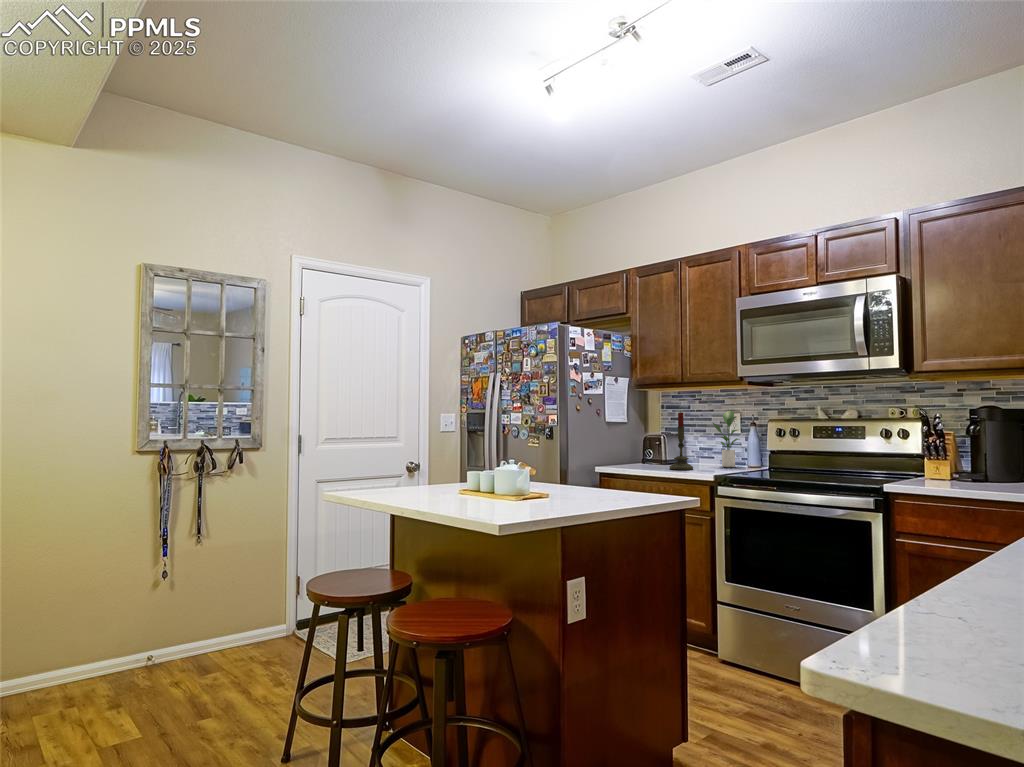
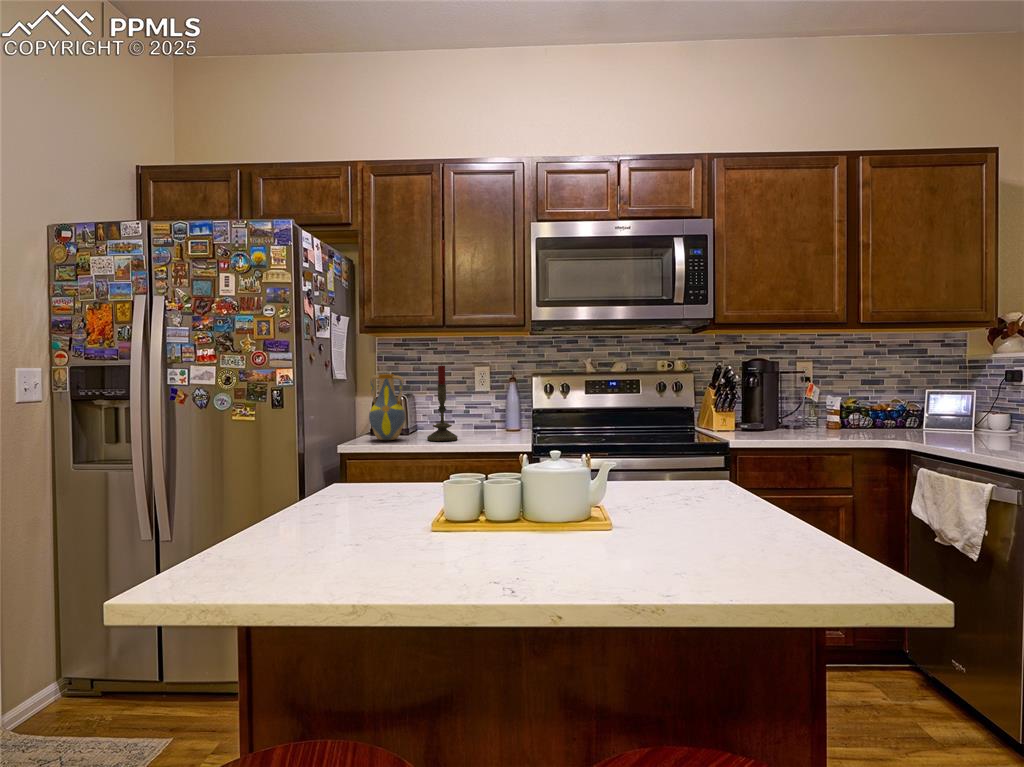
potted plant: present [713,410,740,467] -> none [463,363,496,433]
vase: none [632,419,659,467] -> present [369,374,405,440]

